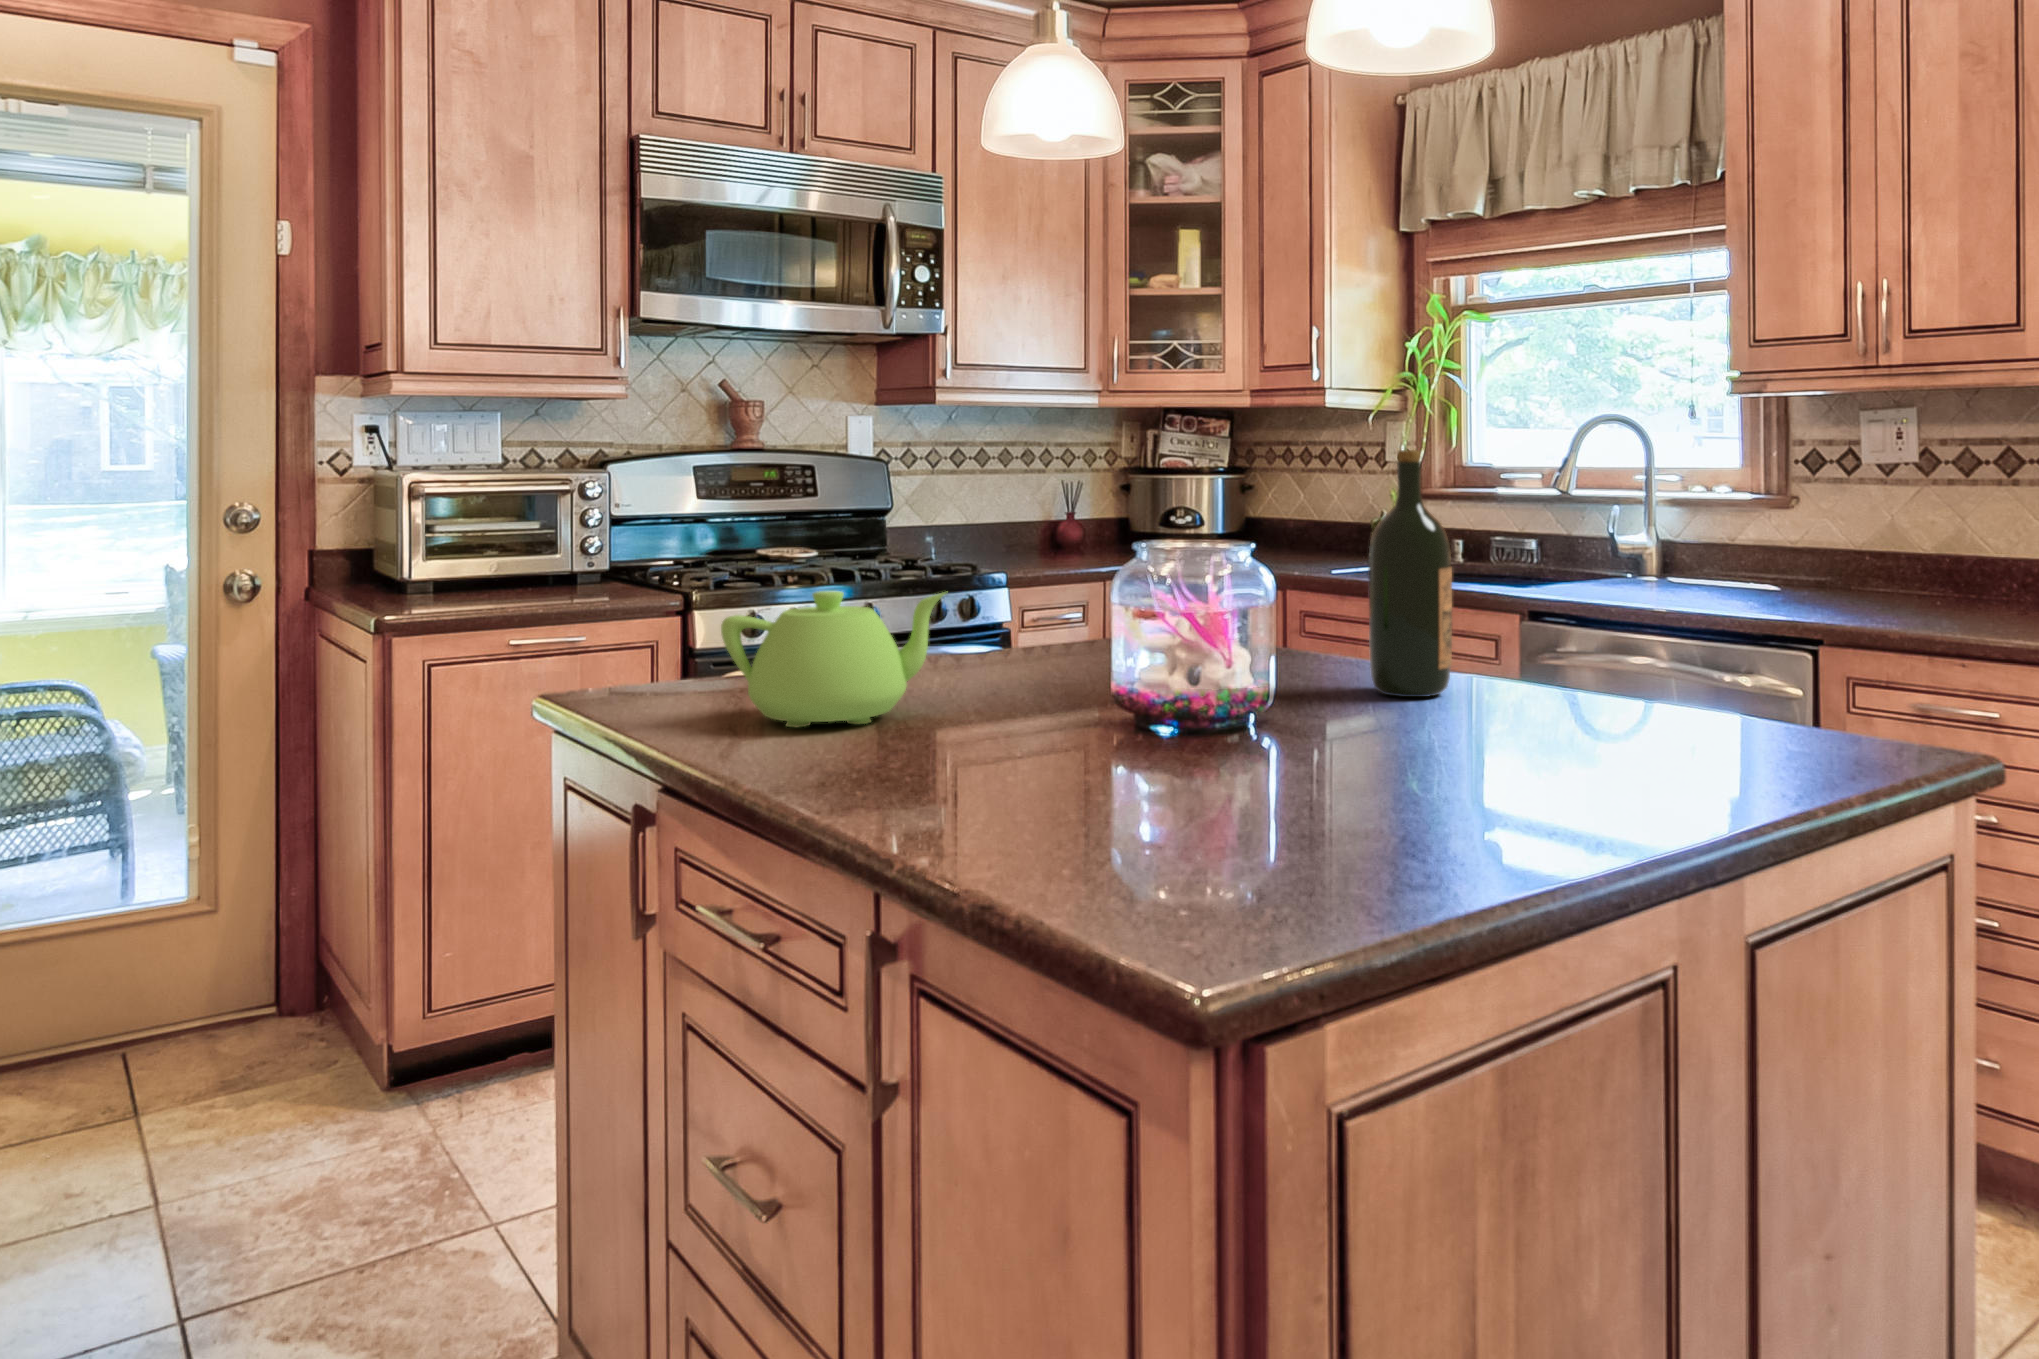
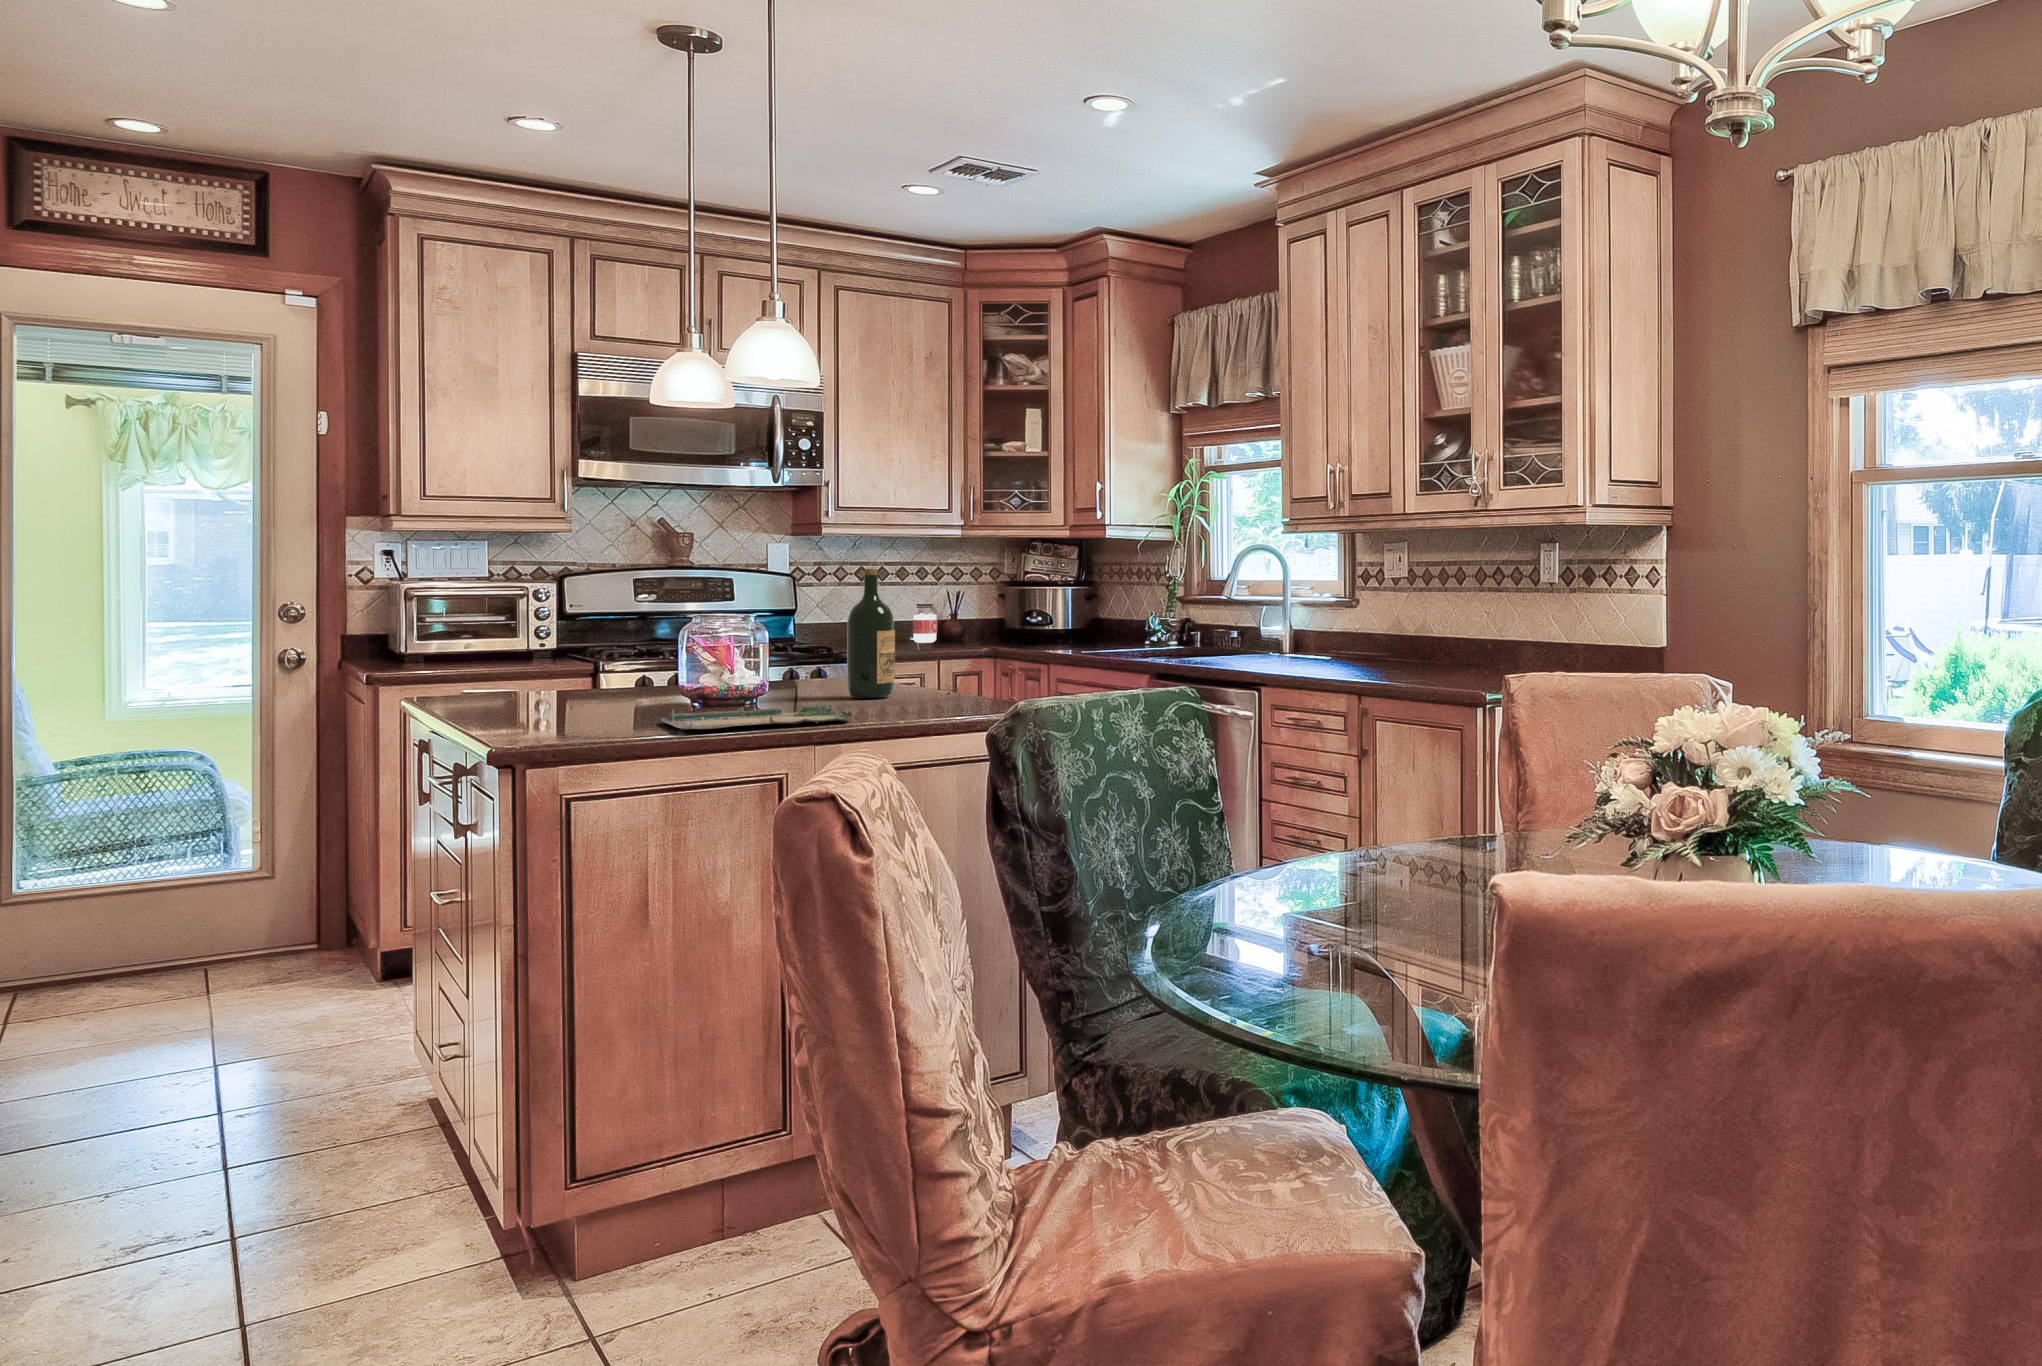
jar: none [1046,500,1079,556] -> present [913,604,937,643]
teapot: present [721,591,945,727] -> none [465,641,596,709]
tray: none [1238,729,1654,833] -> present [661,701,853,730]

